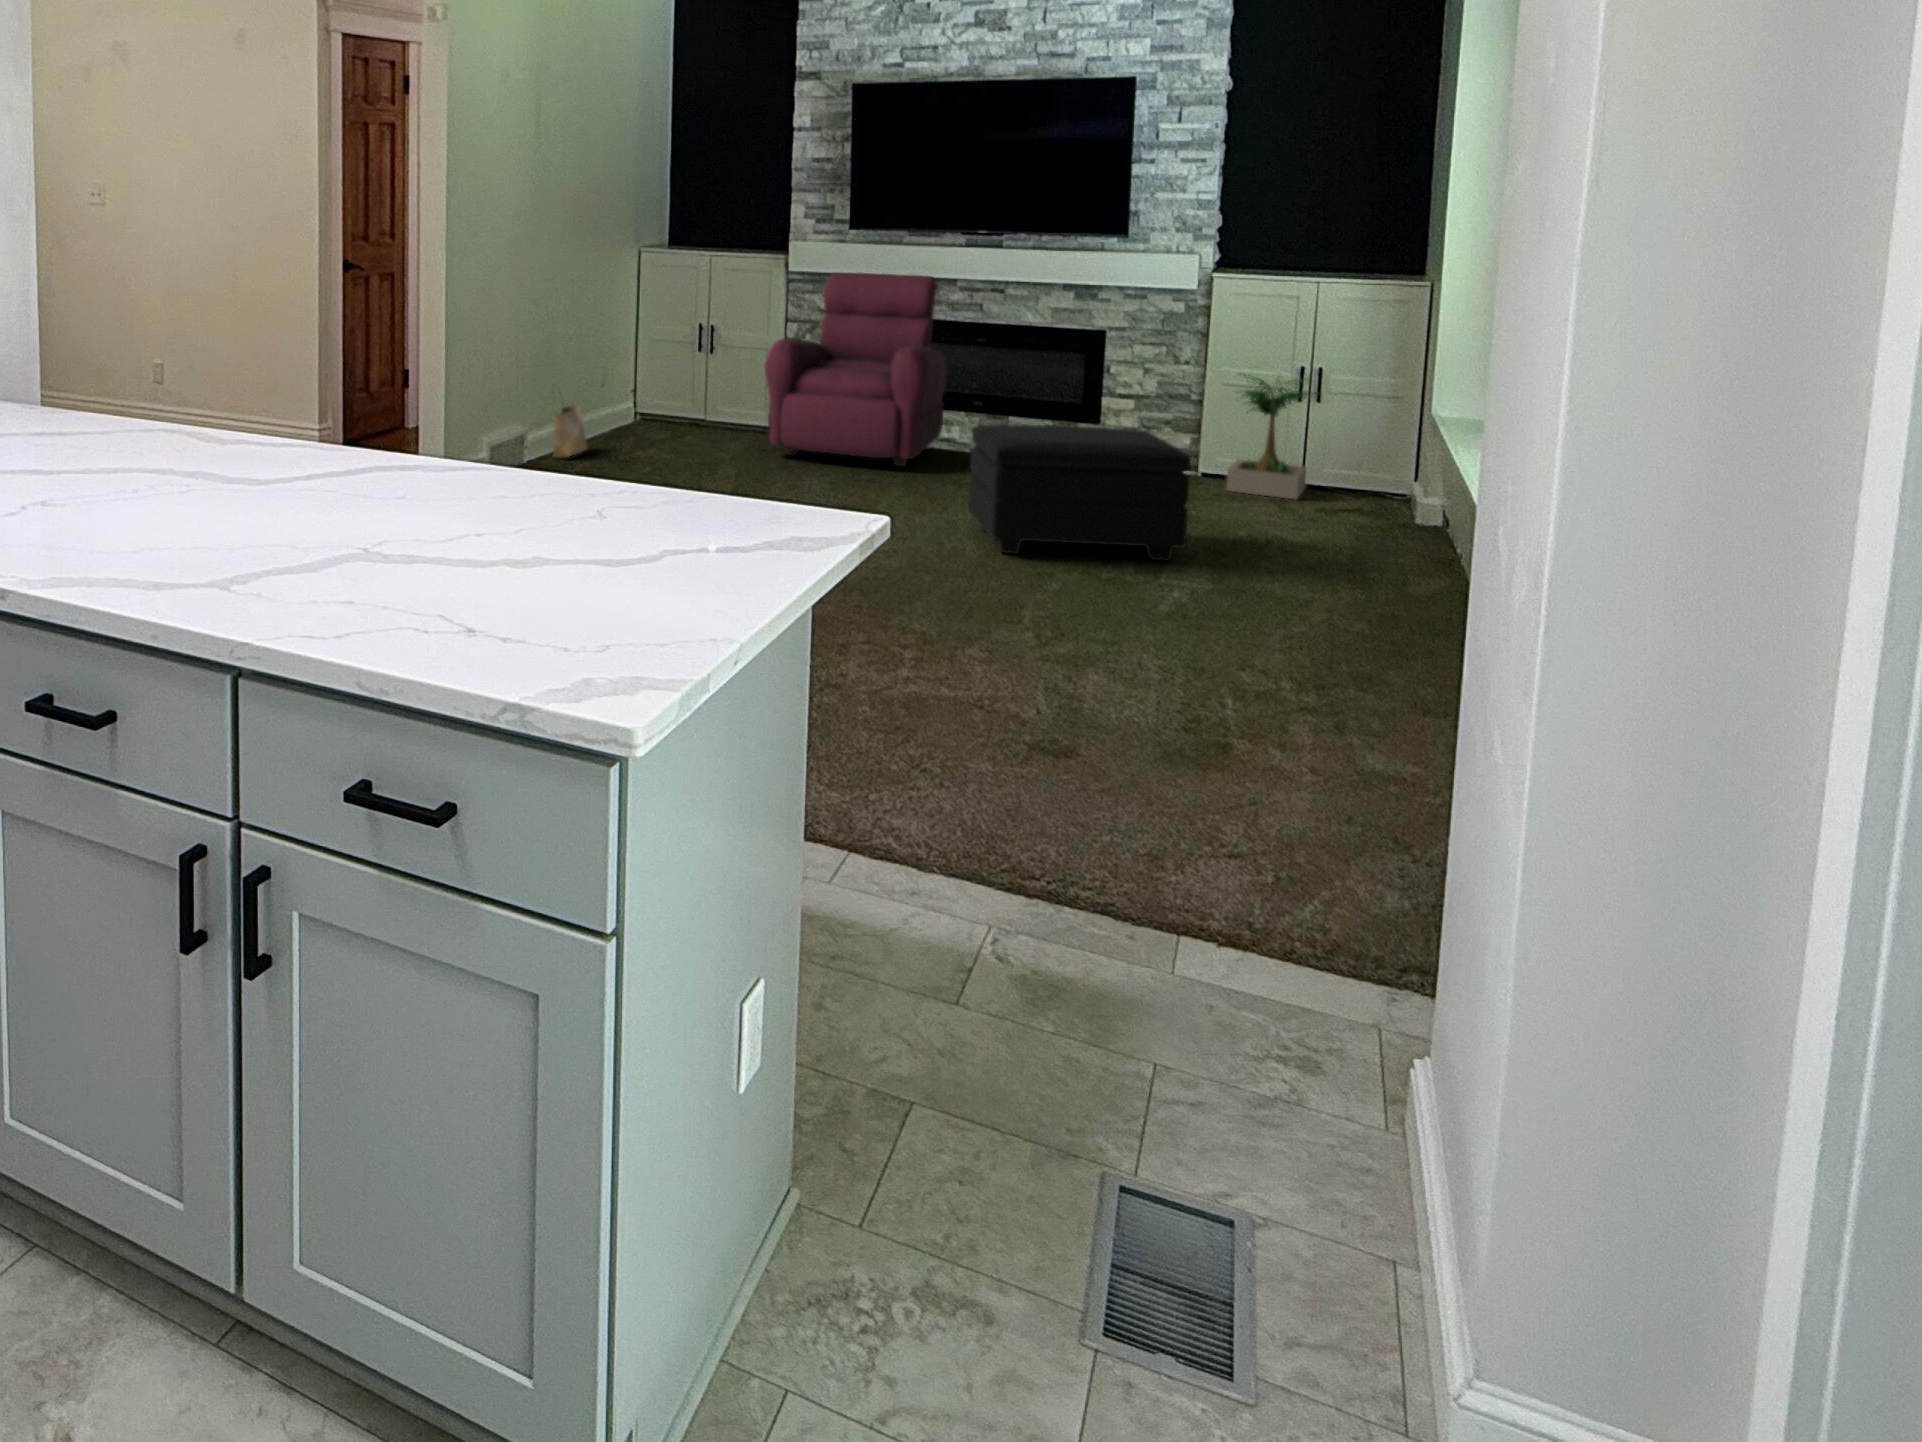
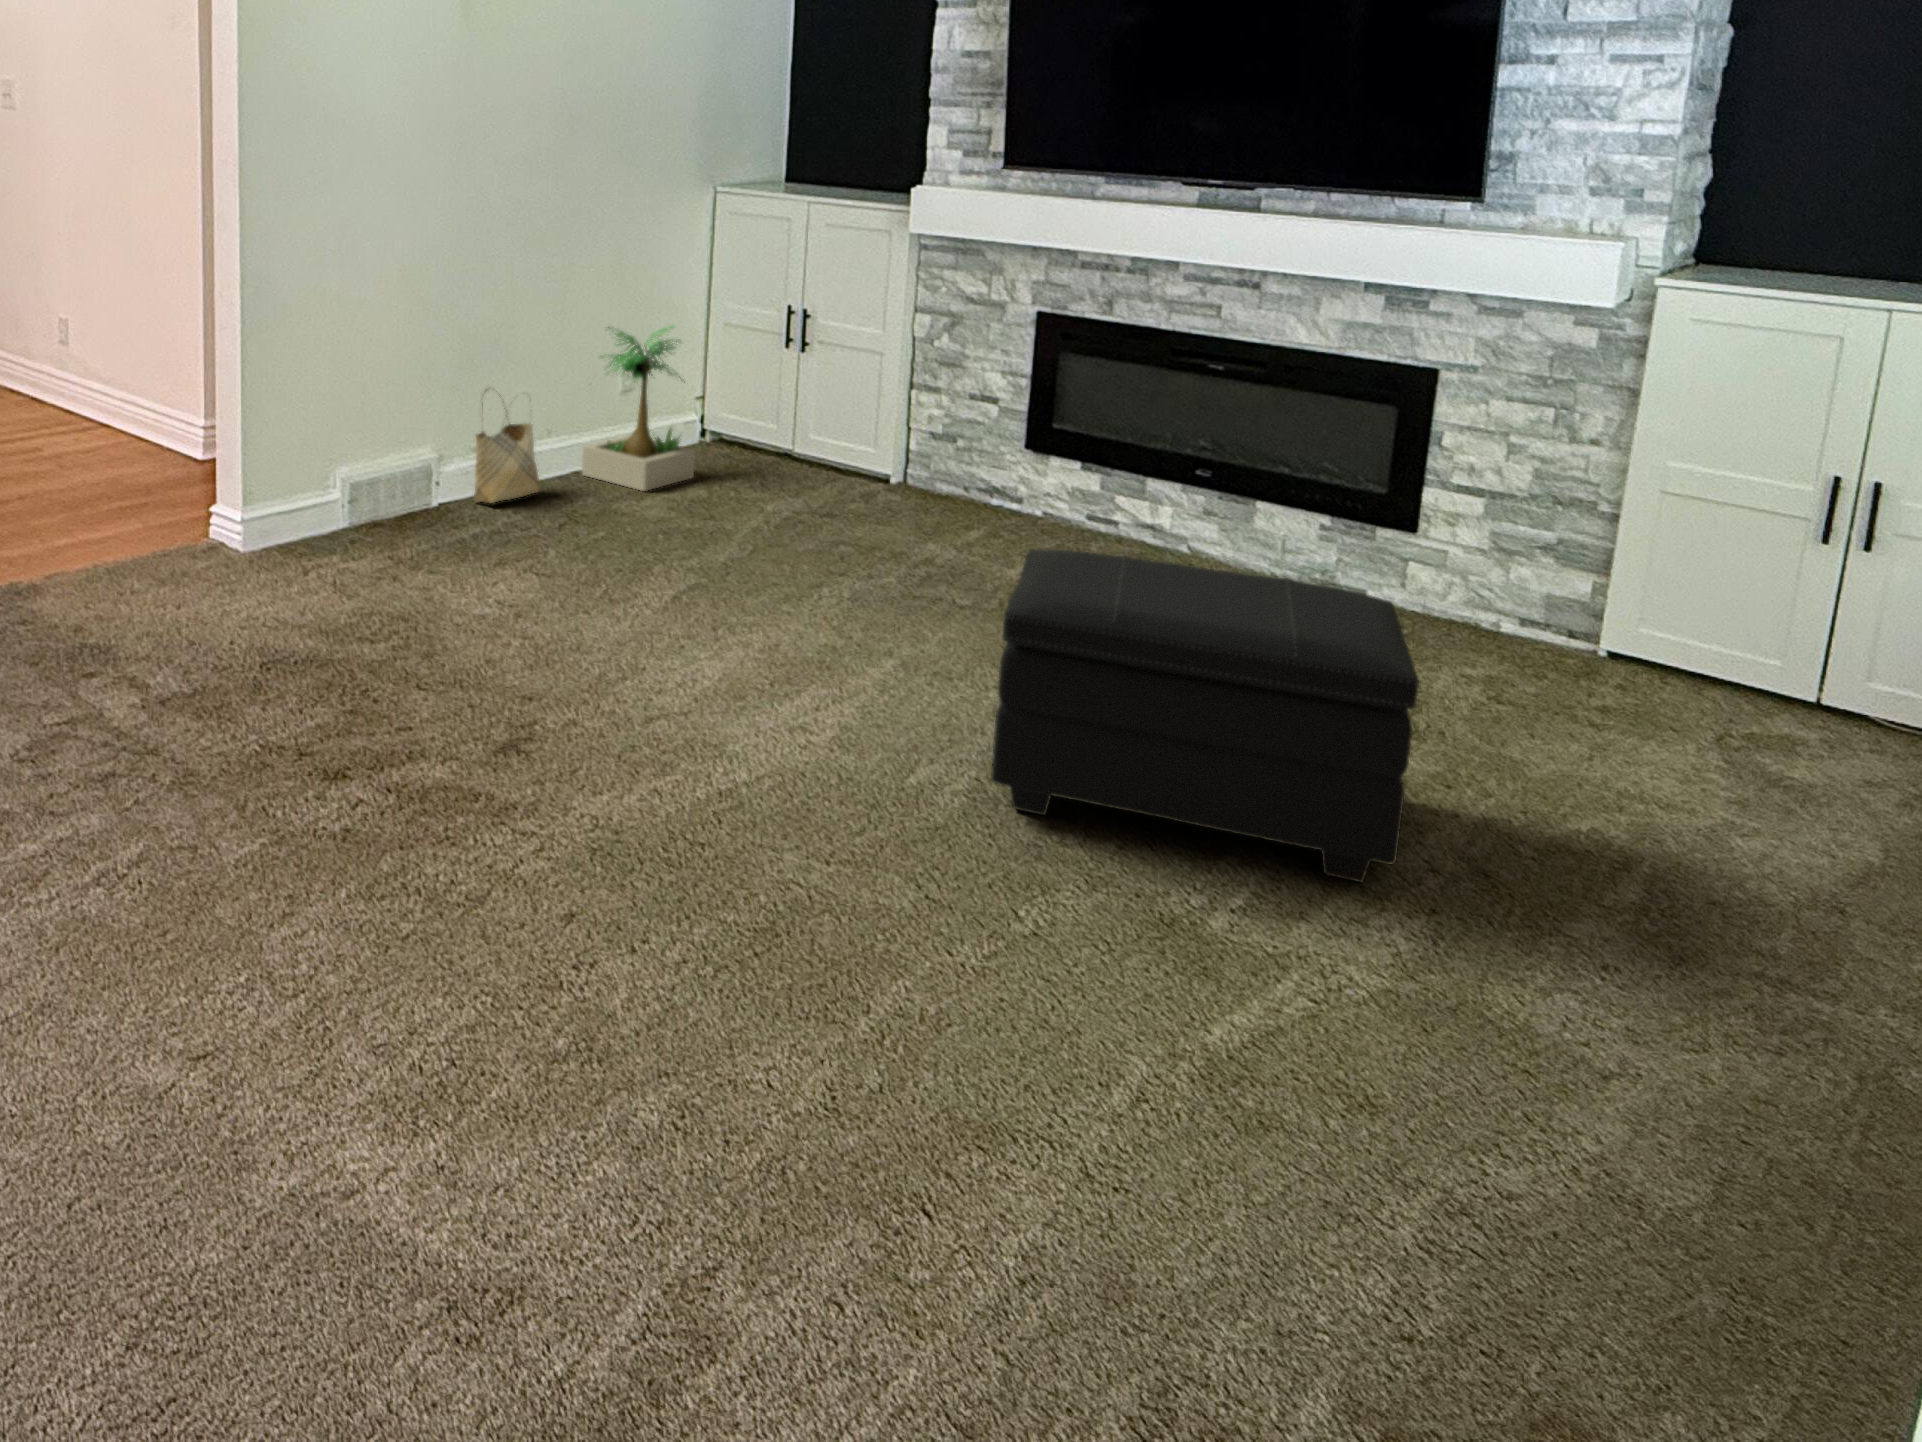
armchair: present [765,272,947,466] -> none [812,238,1150,575]
potted plant: present [1226,374,1321,499] -> present [582,327,695,491]

